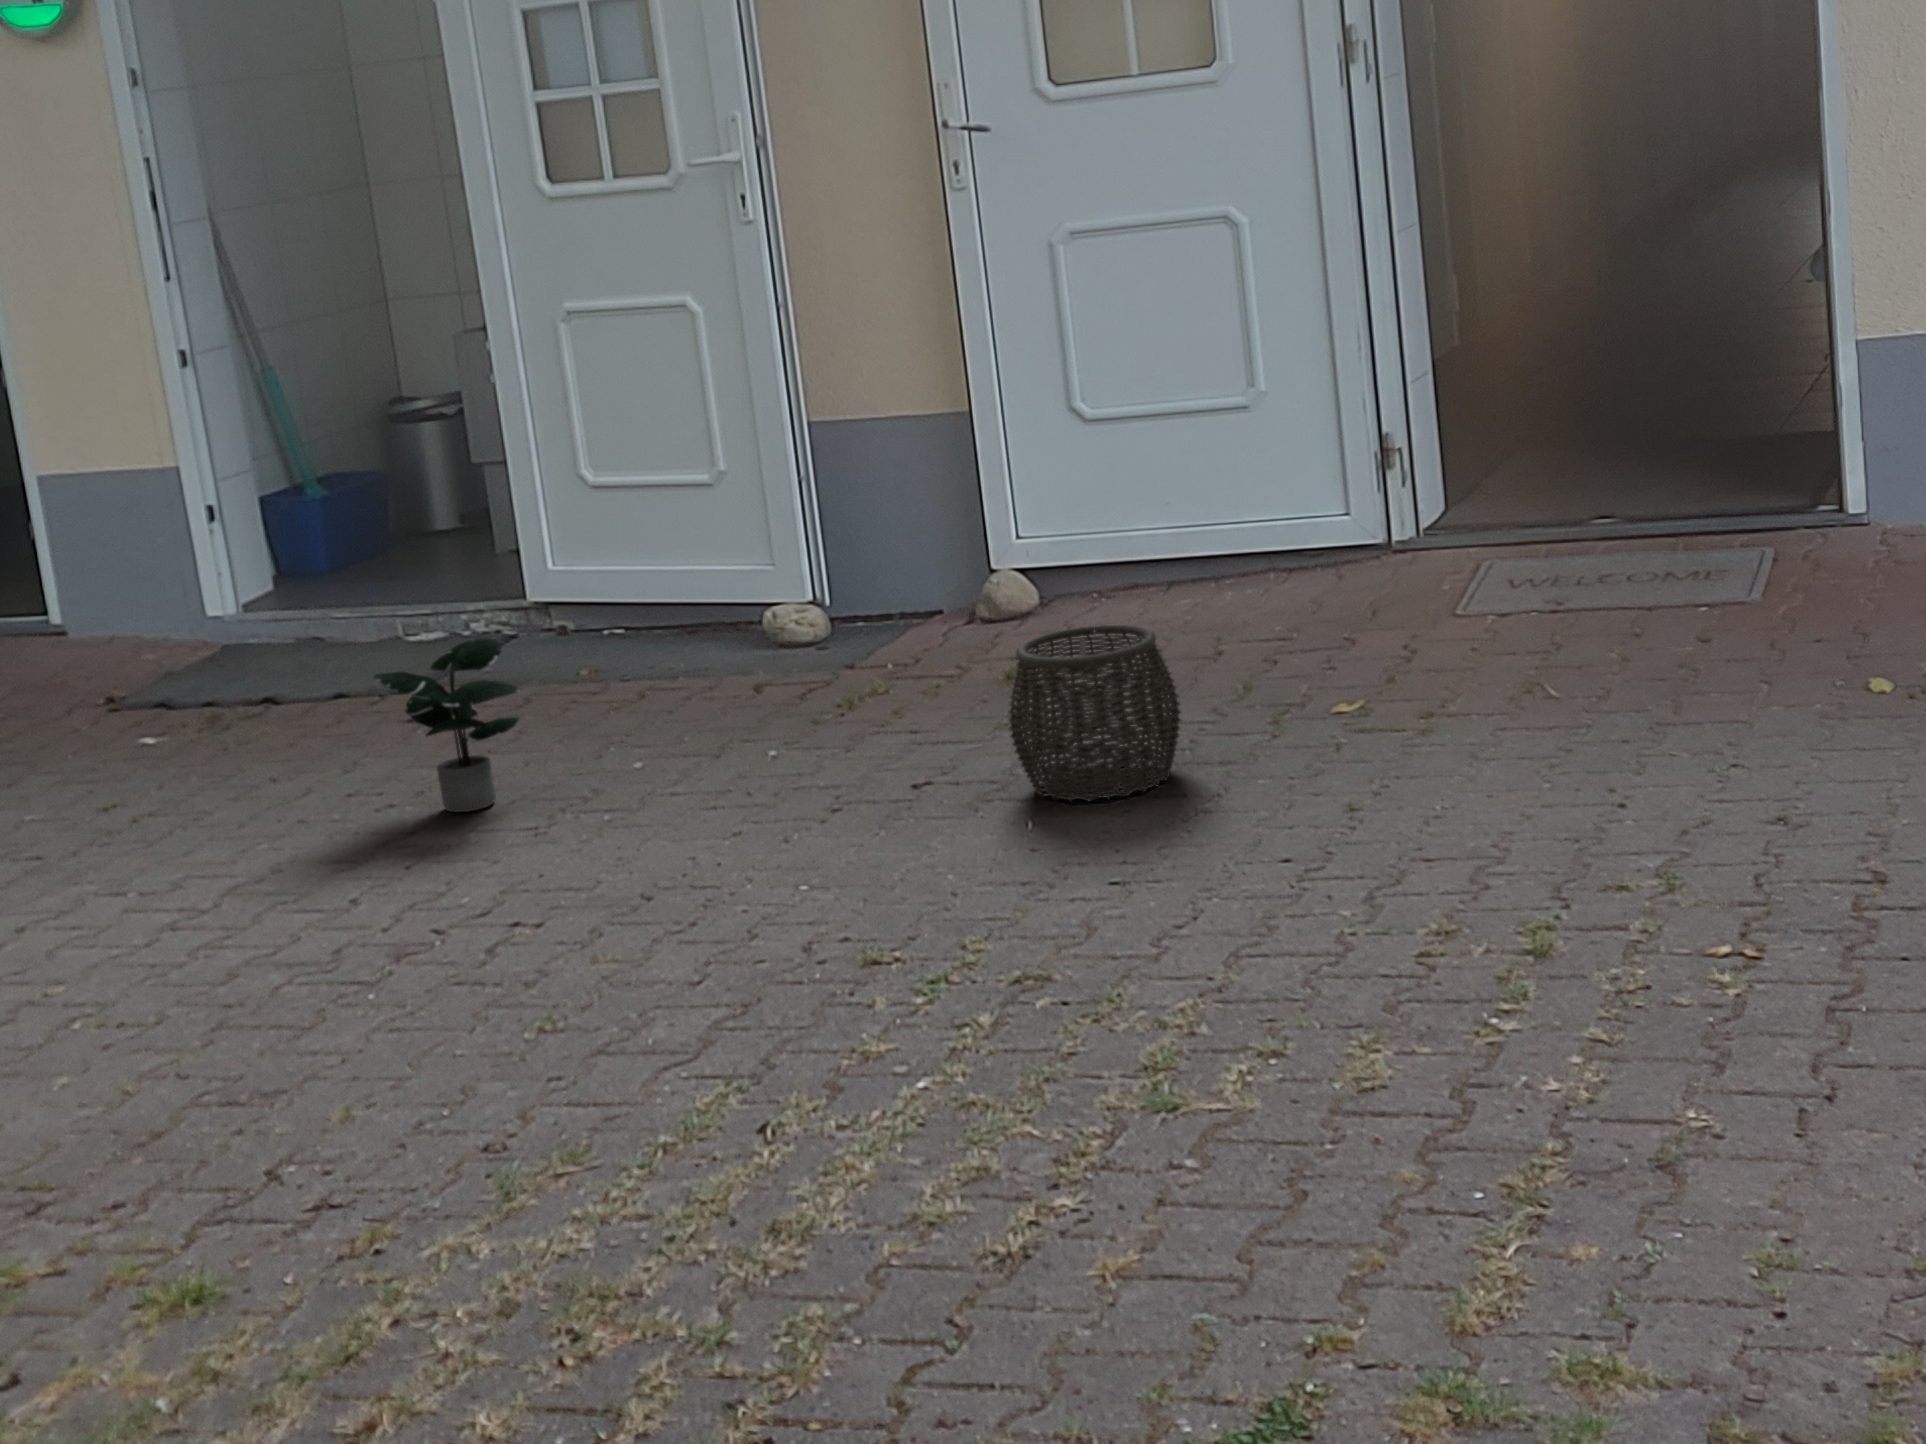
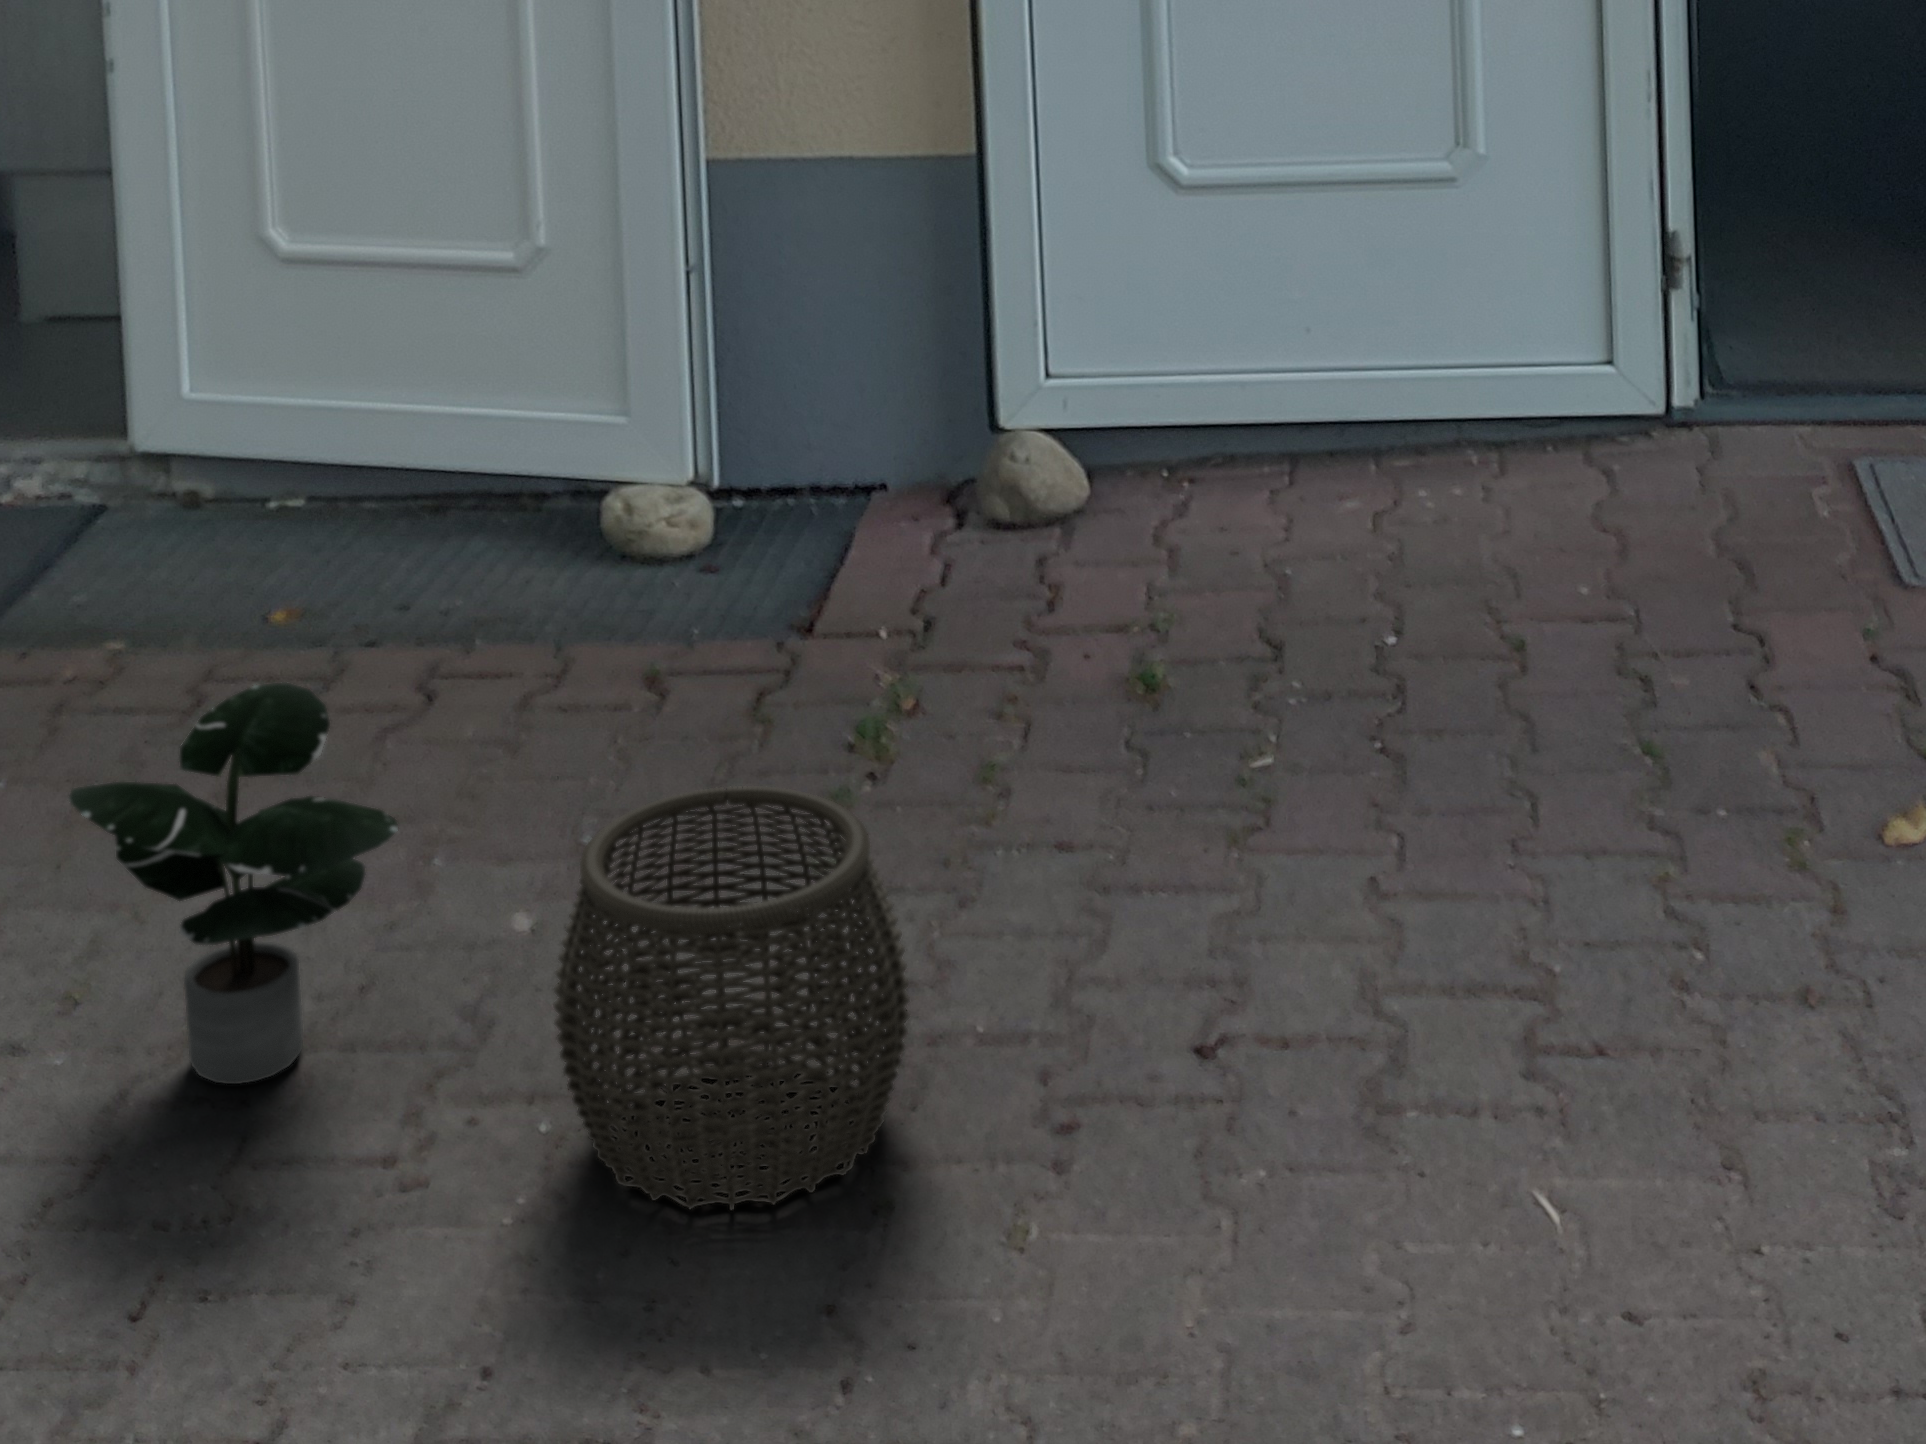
woven basket: present [1008,625,1181,801] -> present [554,786,910,1210]

